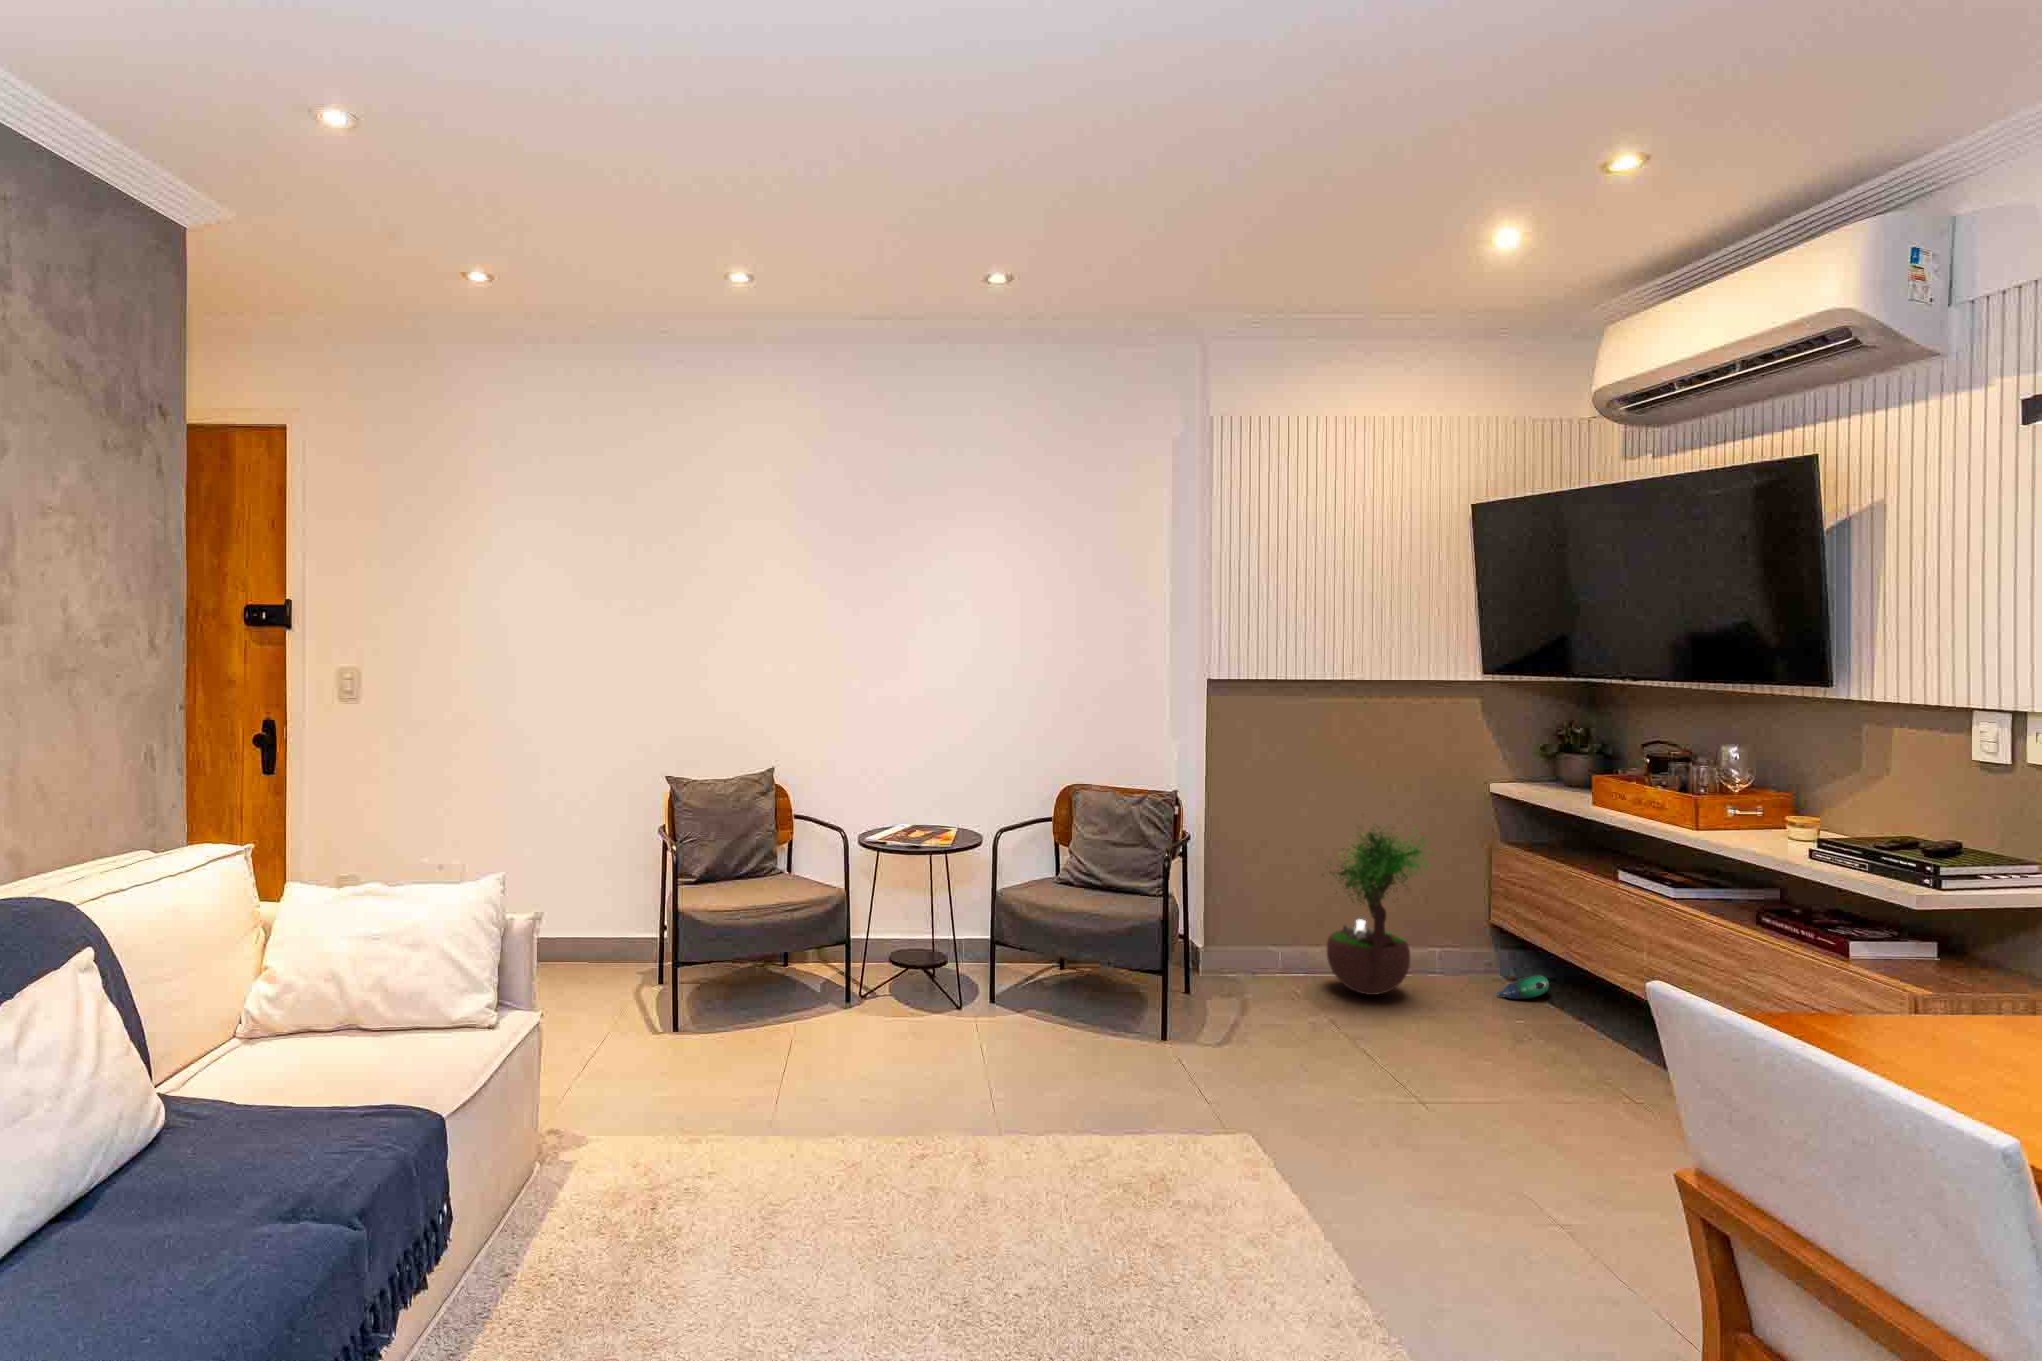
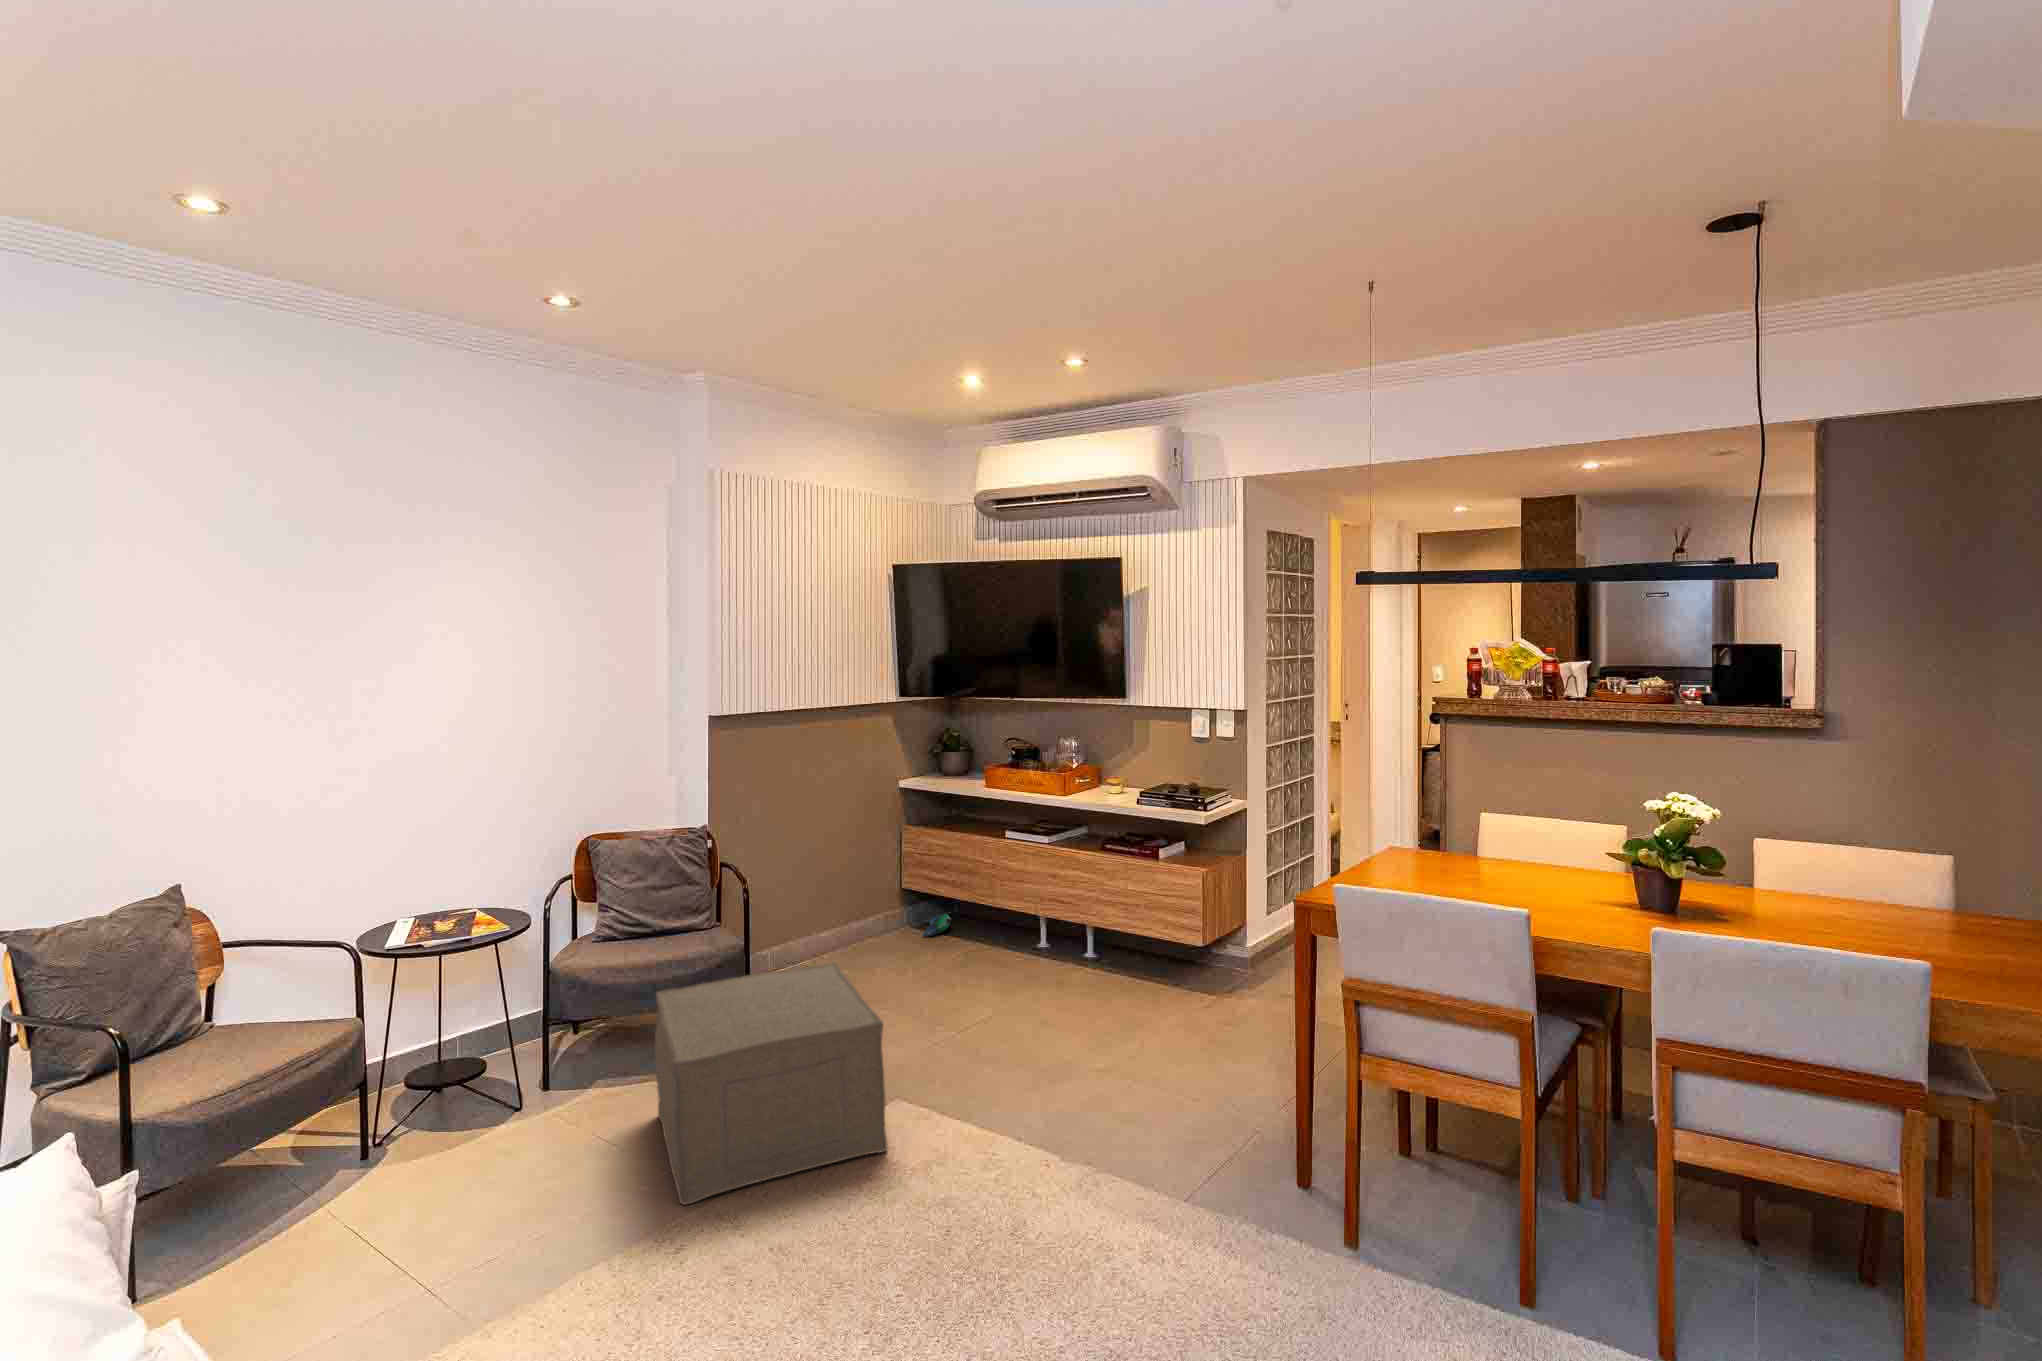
potted tree: present [1322,822,1427,995] -> none [810,819,895,965]
ottoman: none [962,933,1227,1184] -> present [655,962,887,1205]

